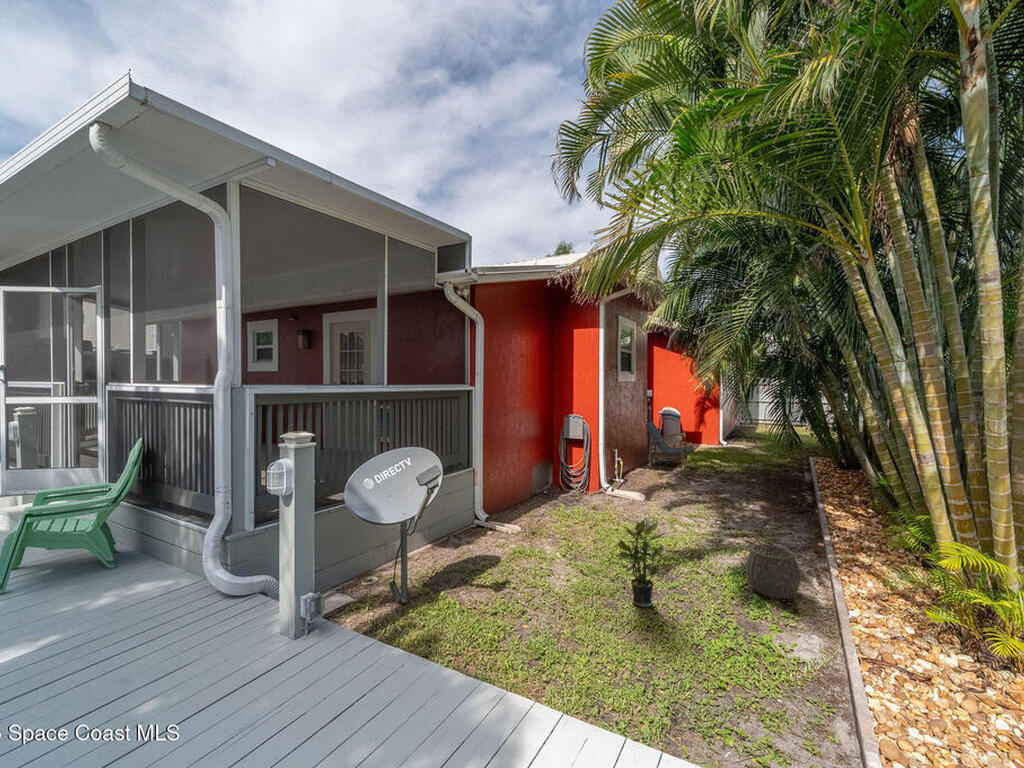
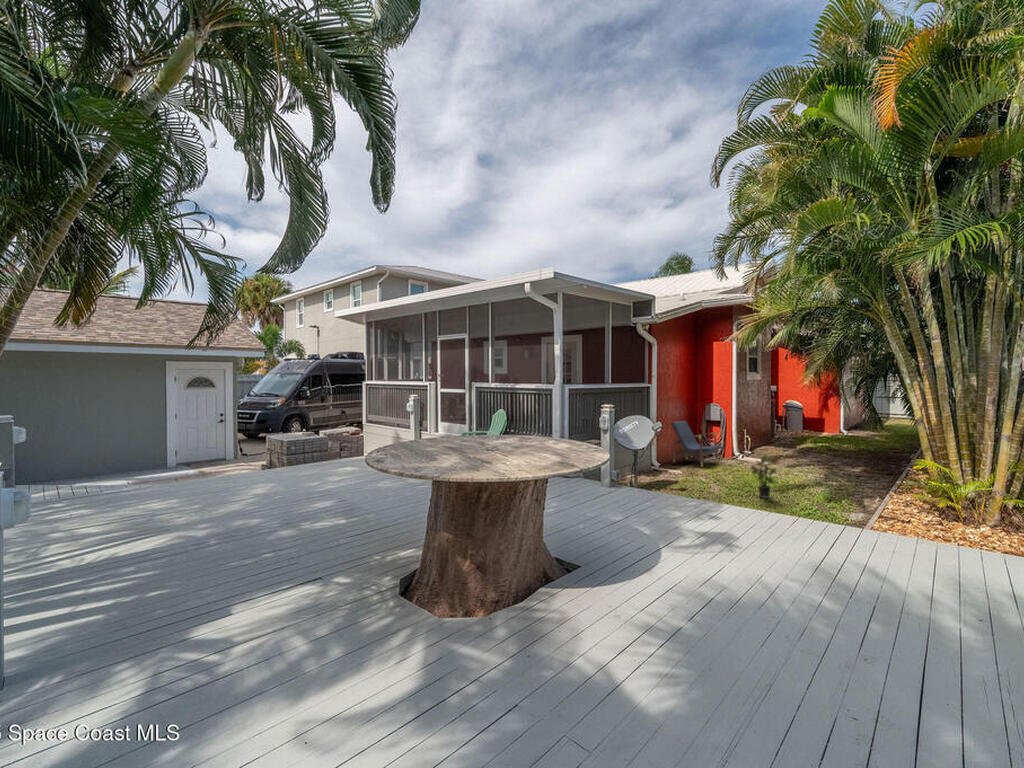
lounge chair: present [645,422,694,470] -> present [671,421,722,467]
woven basket: present [746,544,801,599] -> none [826,474,858,499]

